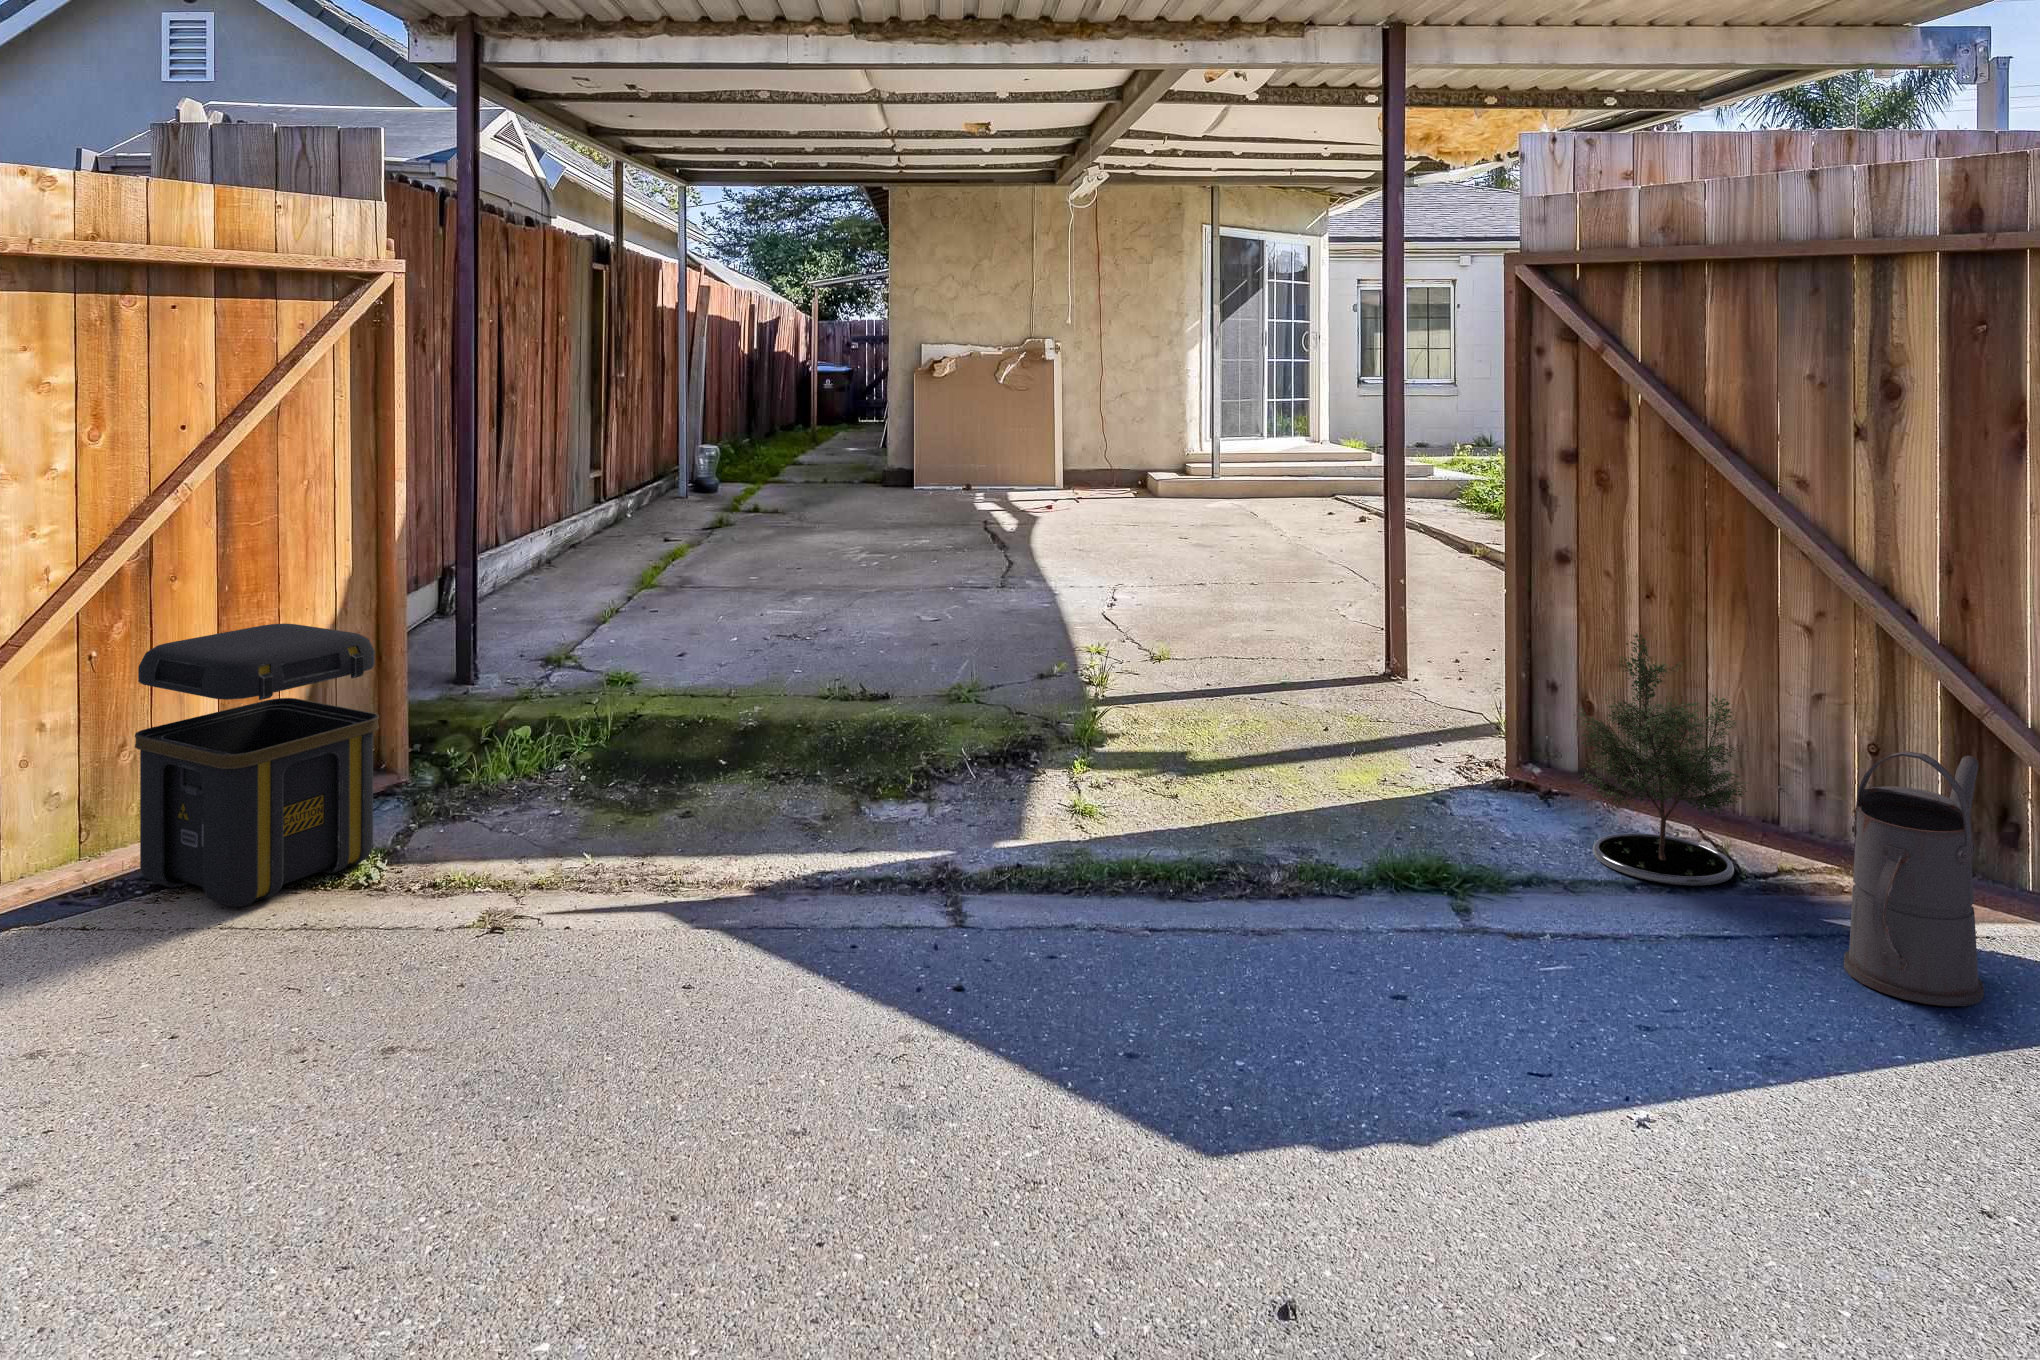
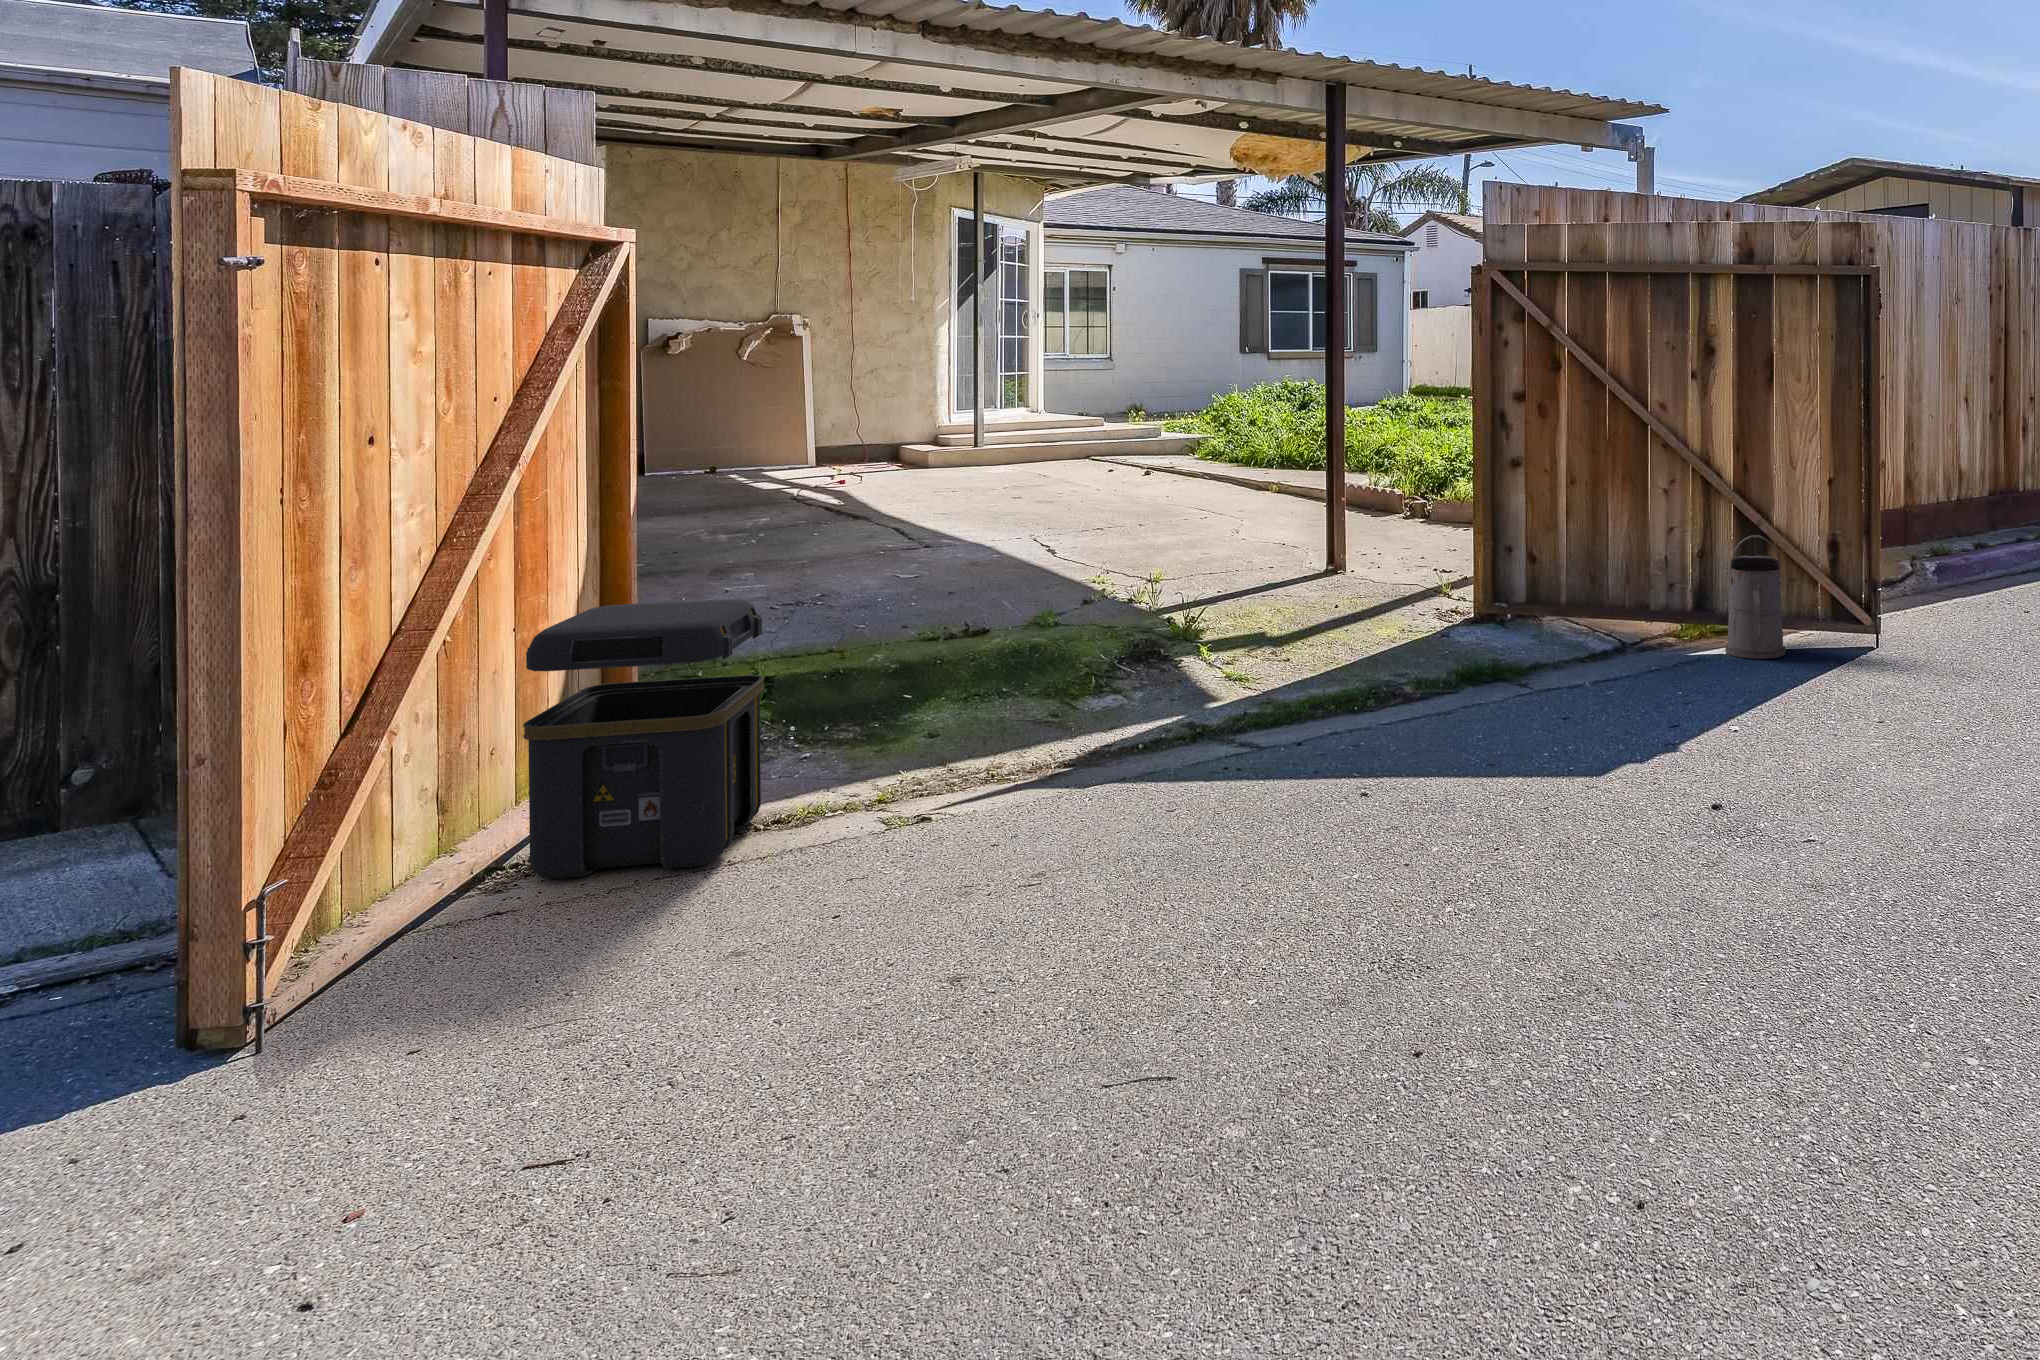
potted tree: present [1578,633,1747,886] -> none [1564,498,1650,641]

